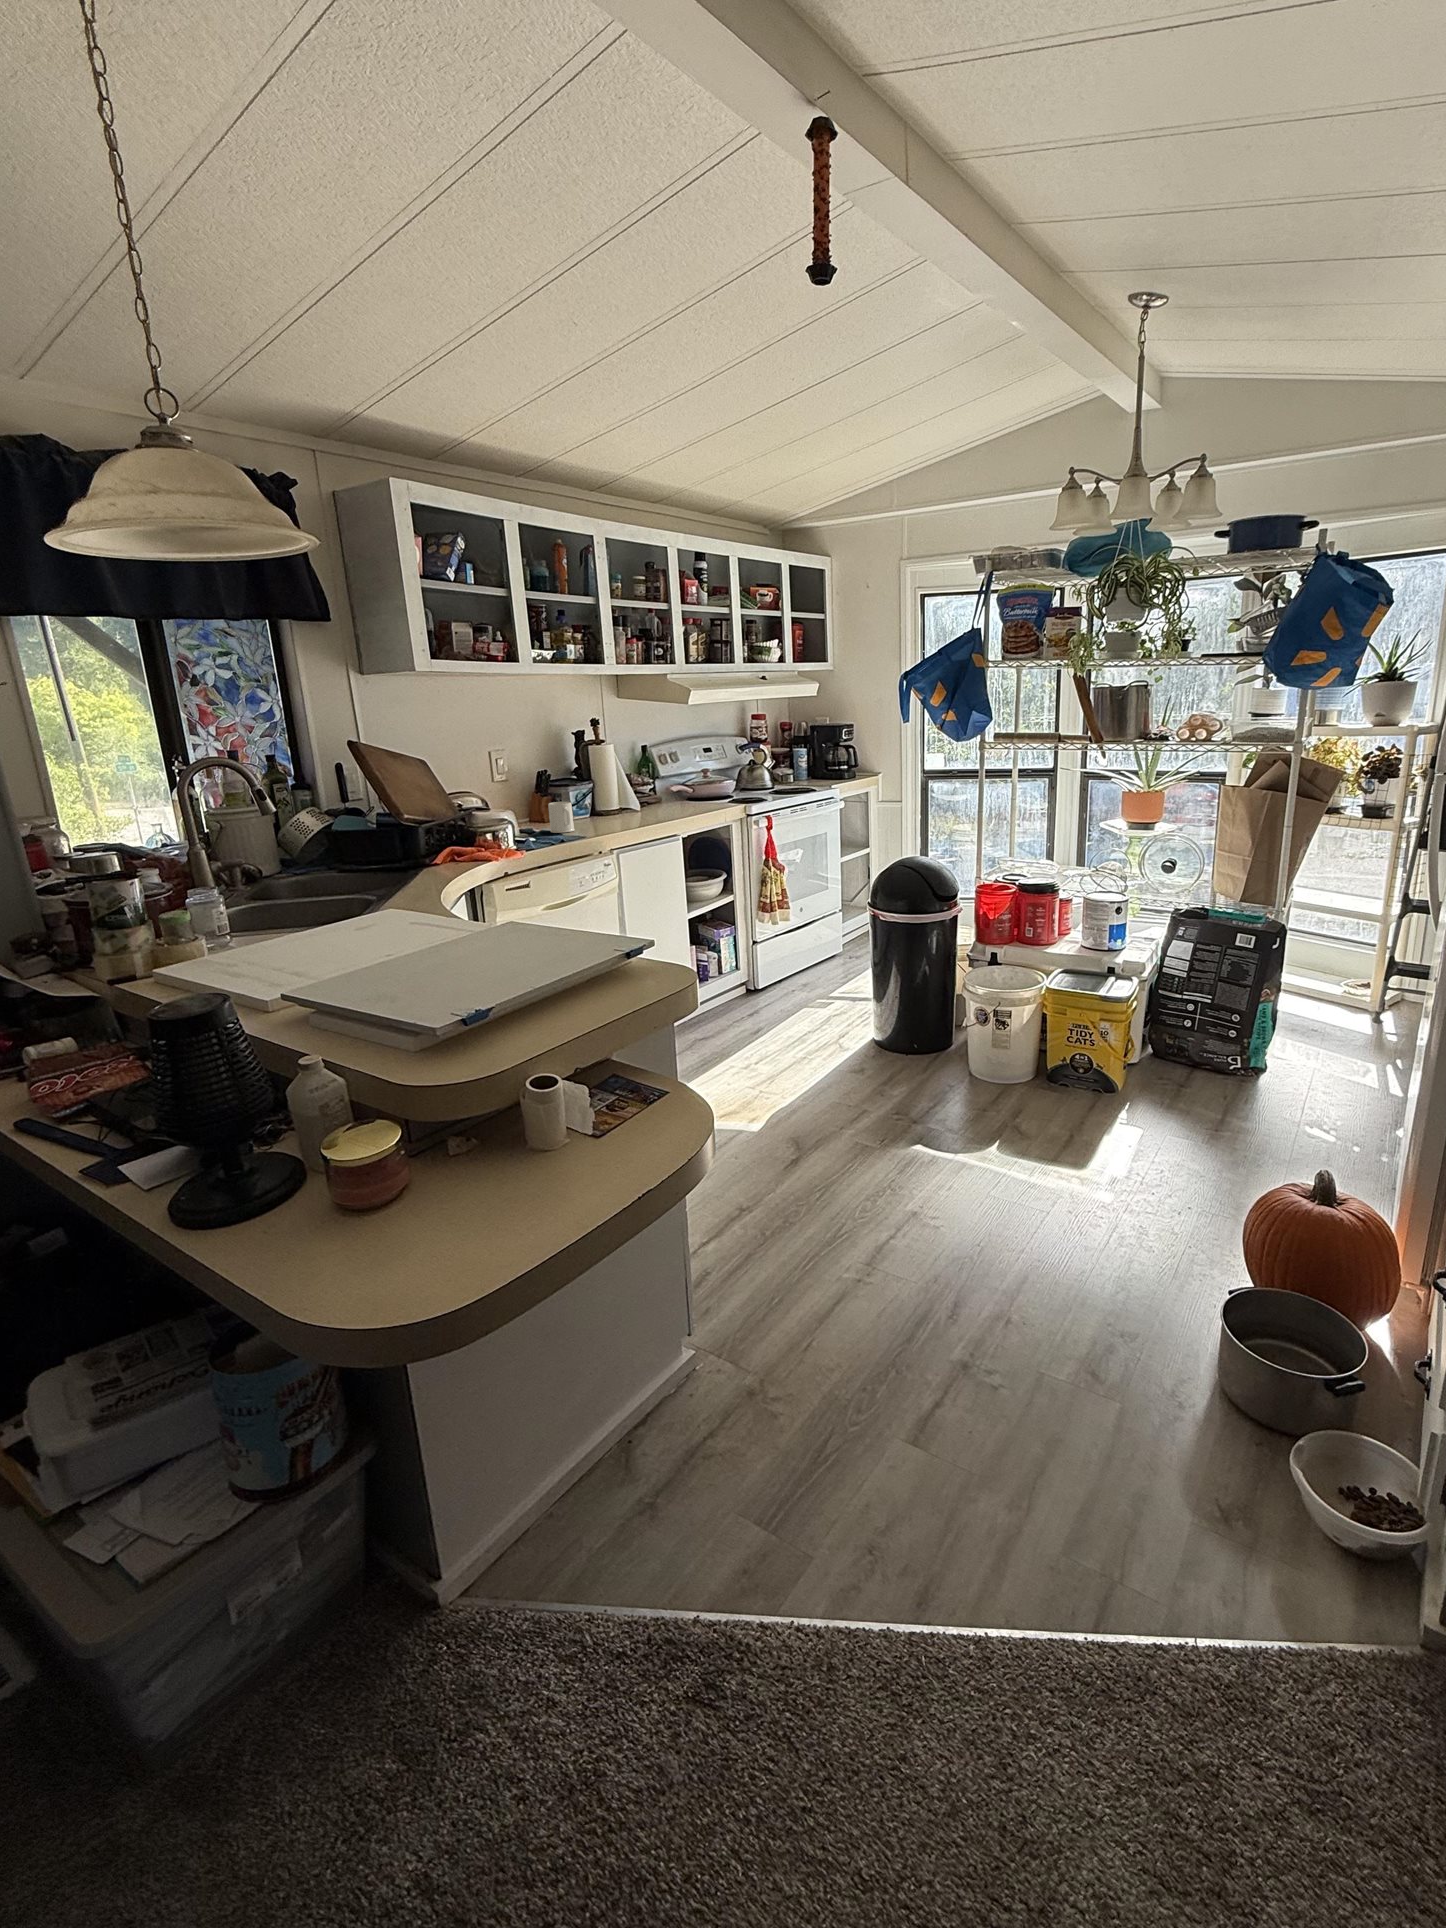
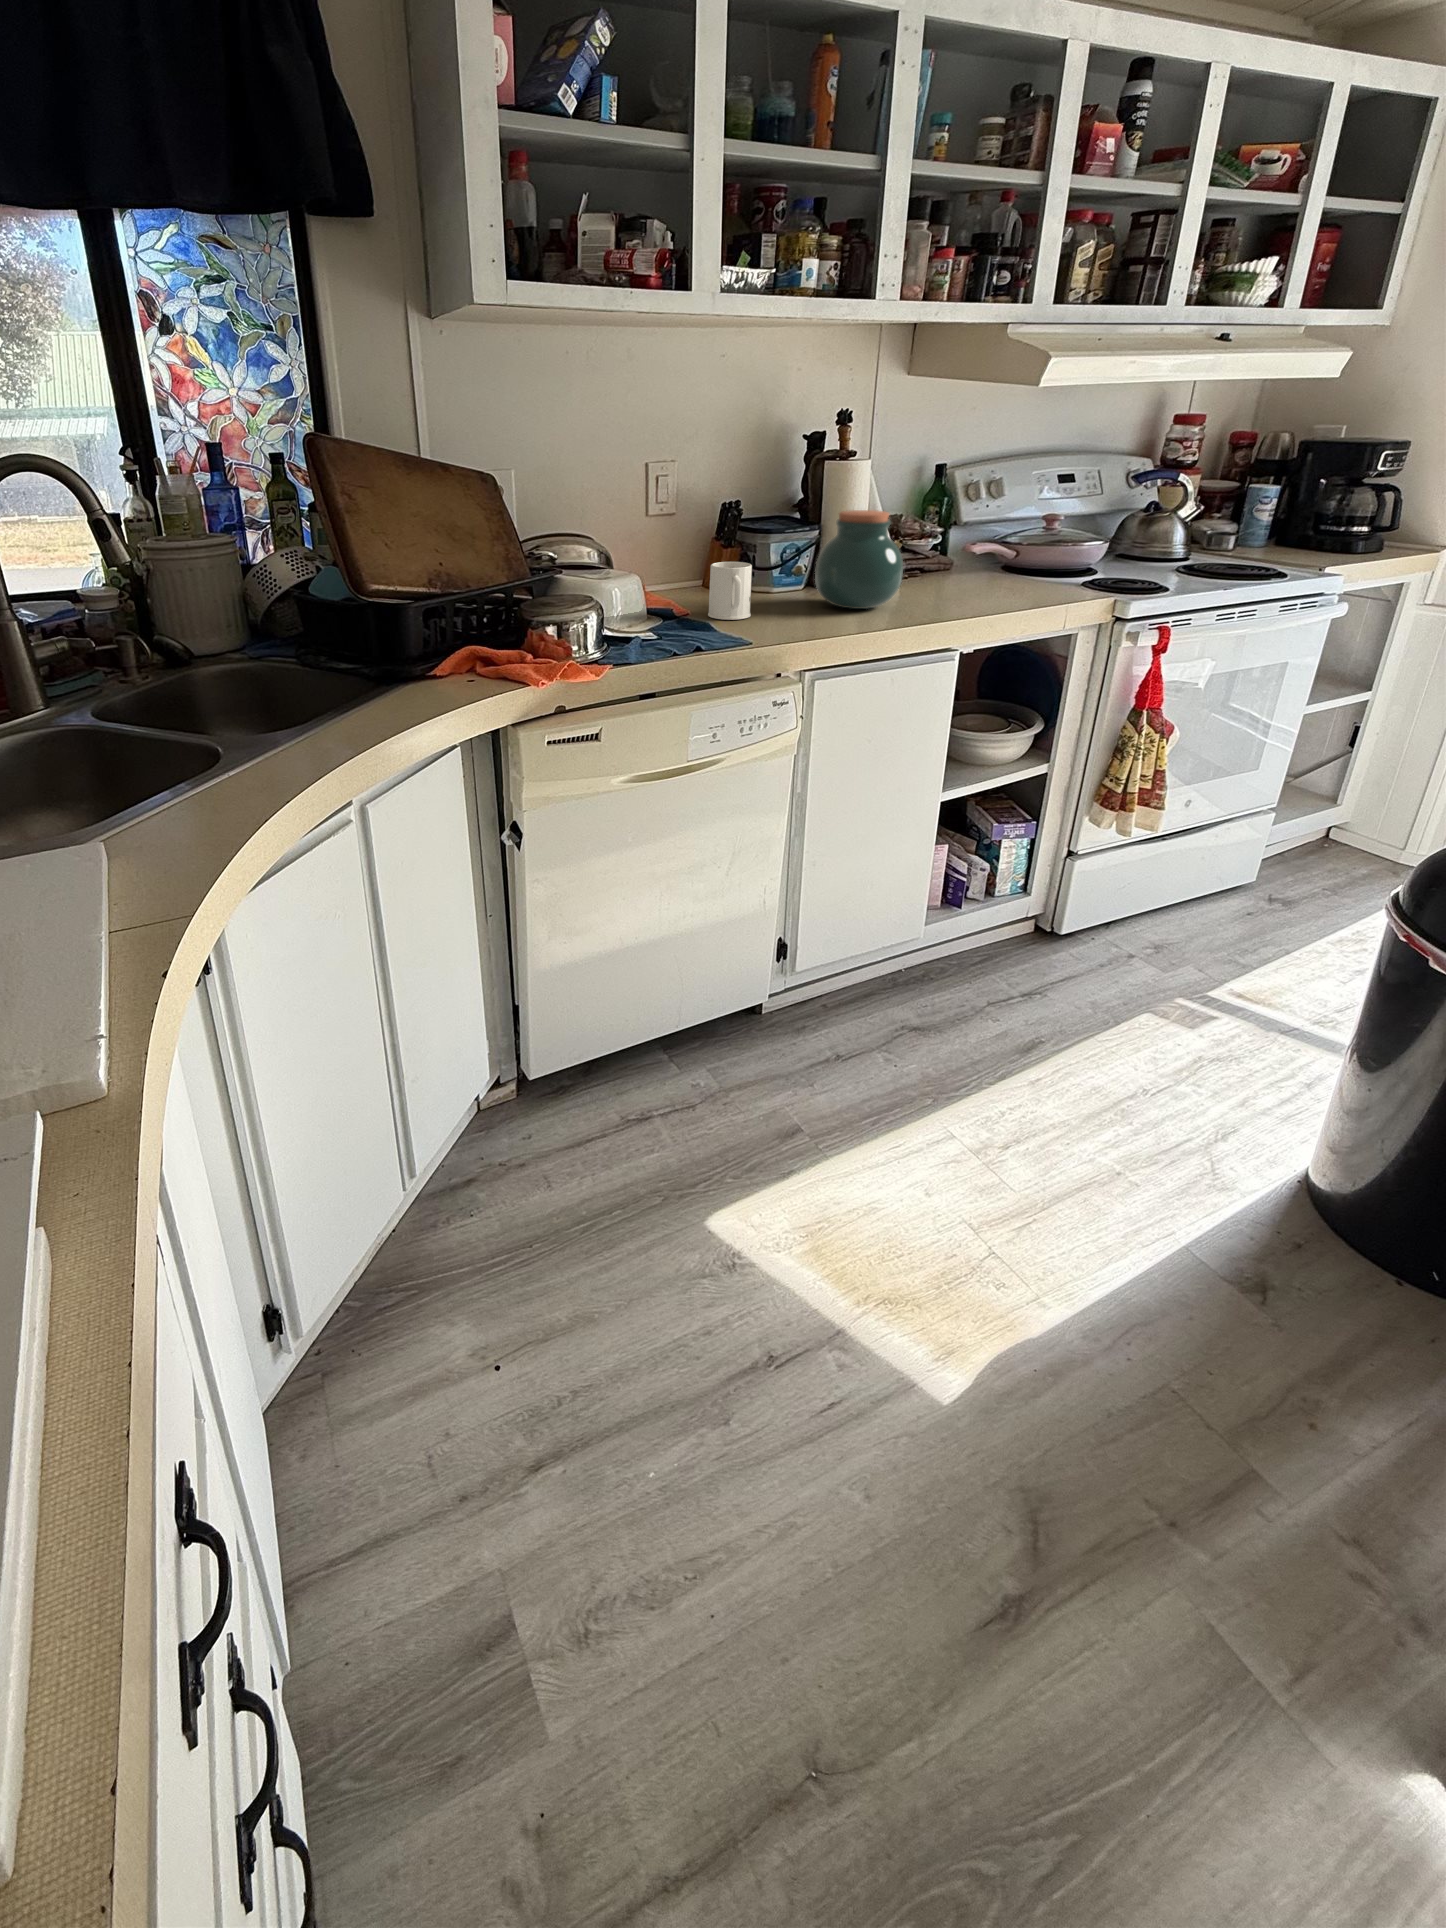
jar: none [601,770,647,822] -> present [815,510,903,609]

